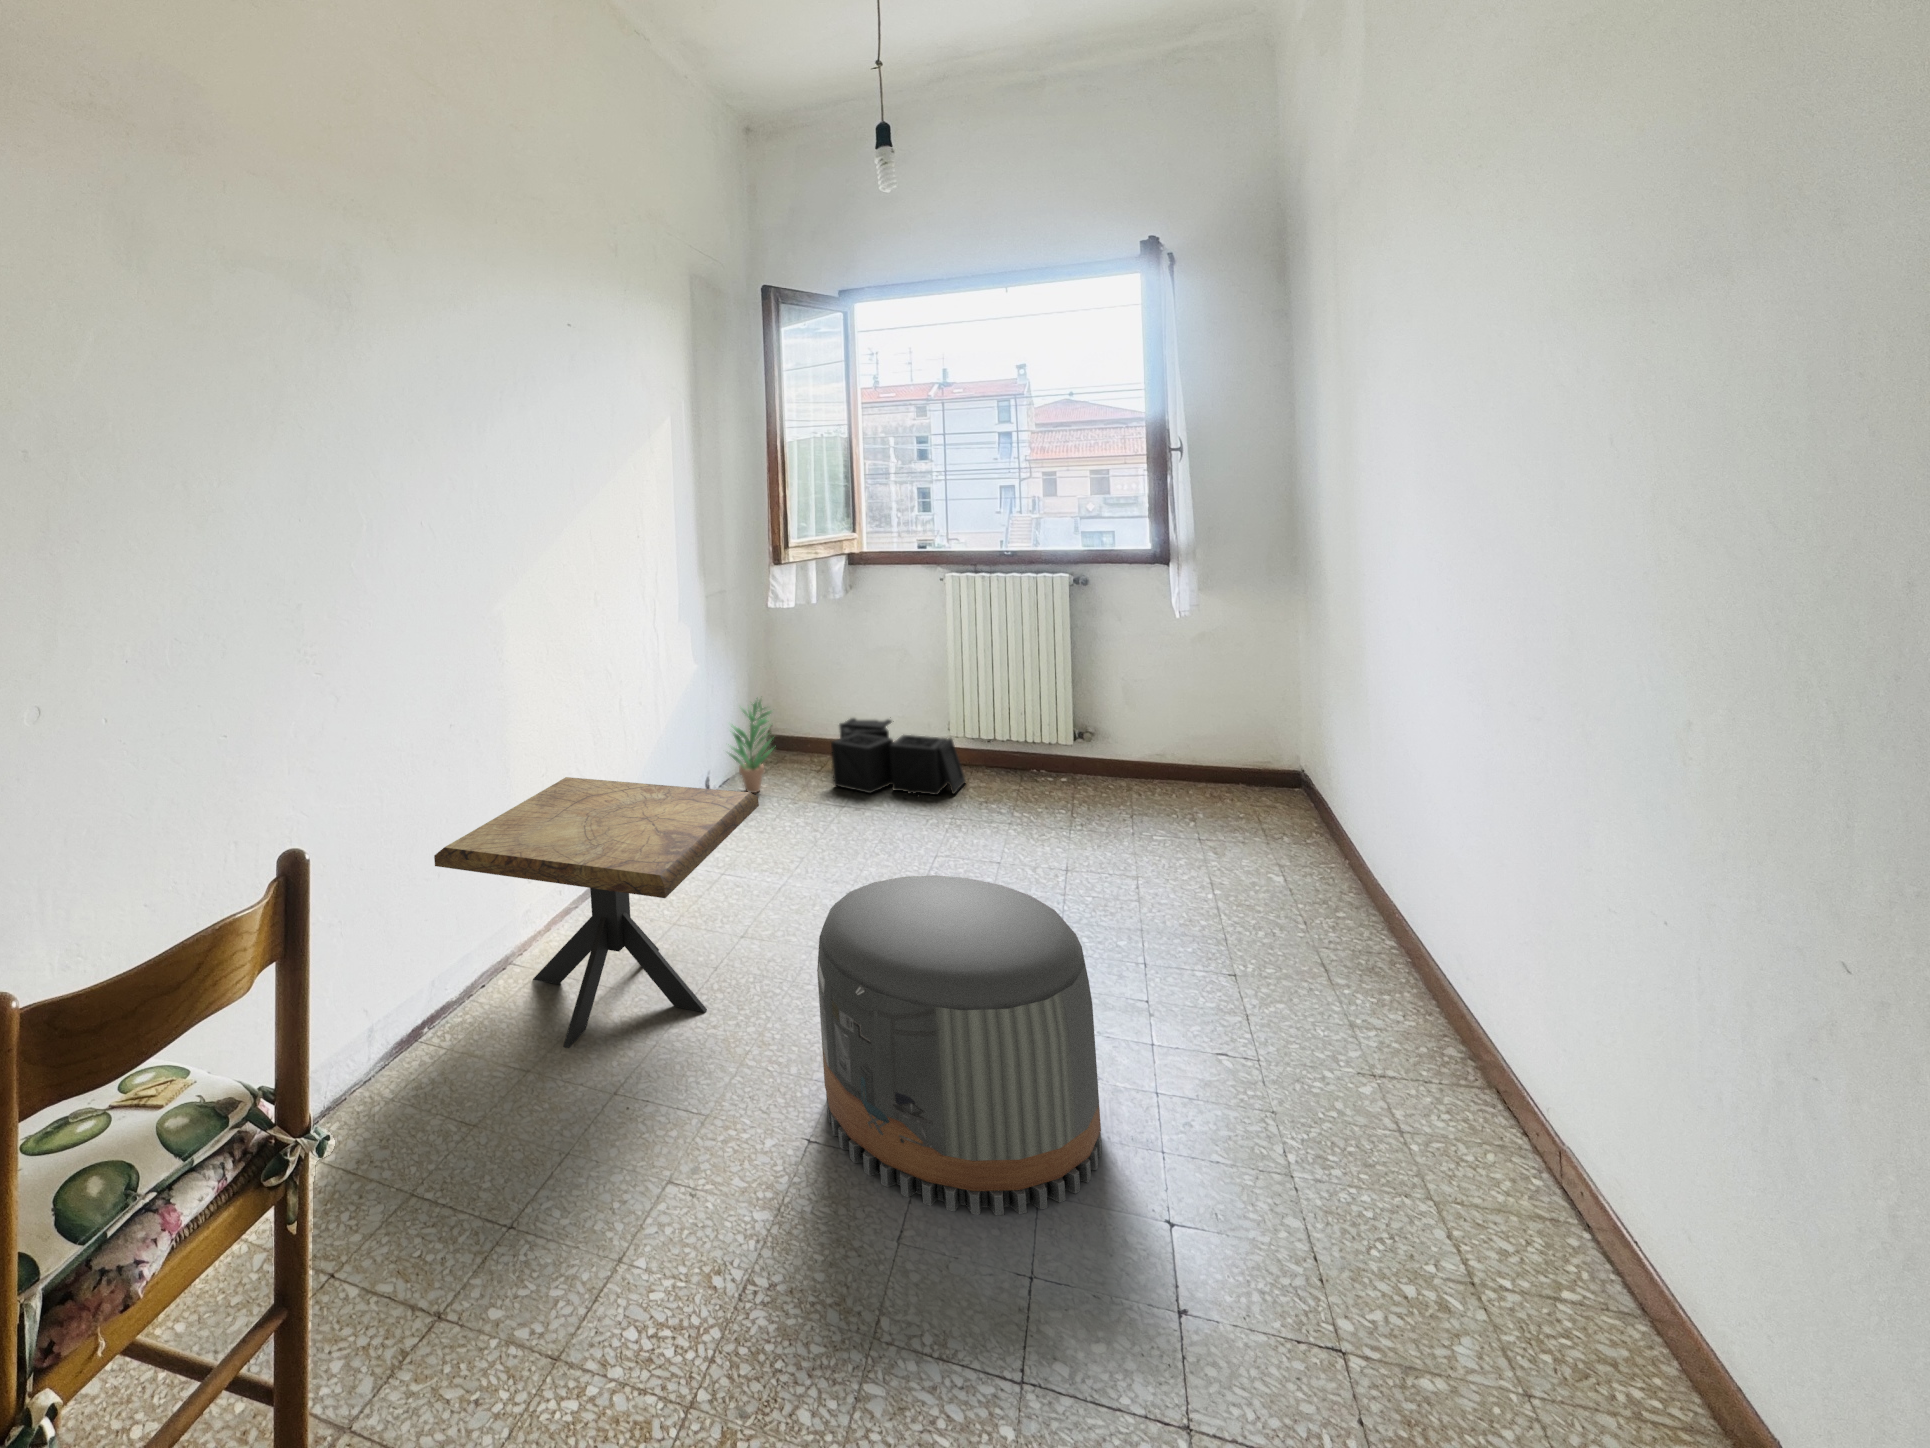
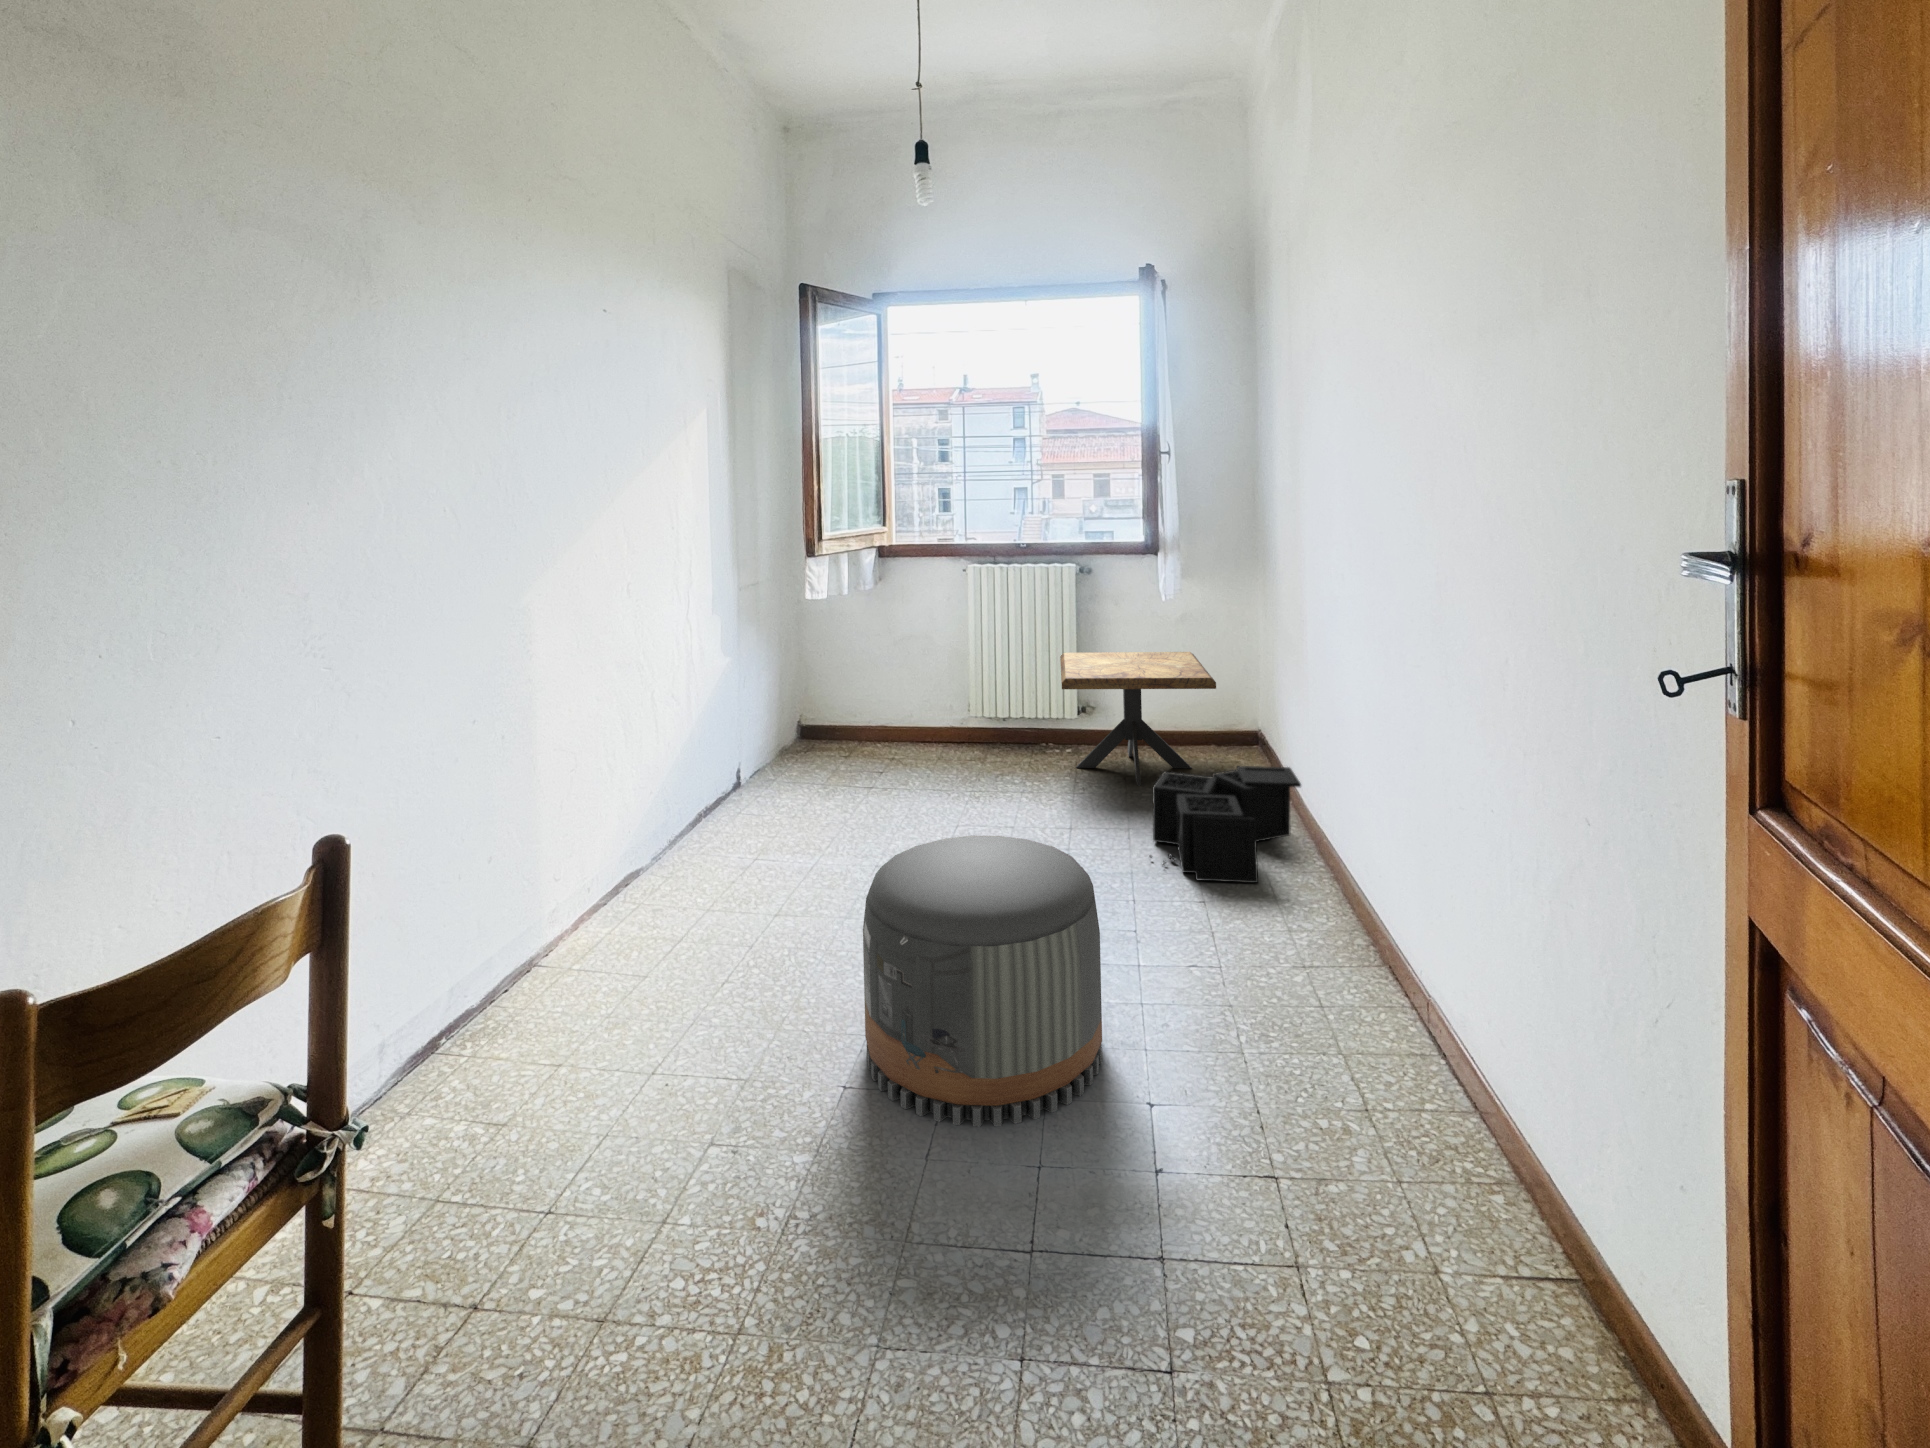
potted plant: present [730,701,772,793] -> none [763,683,817,781]
storage bin: present [831,718,966,795] -> present [1149,766,1301,883]
side table: present [434,777,759,1048] -> present [1060,652,1216,786]

